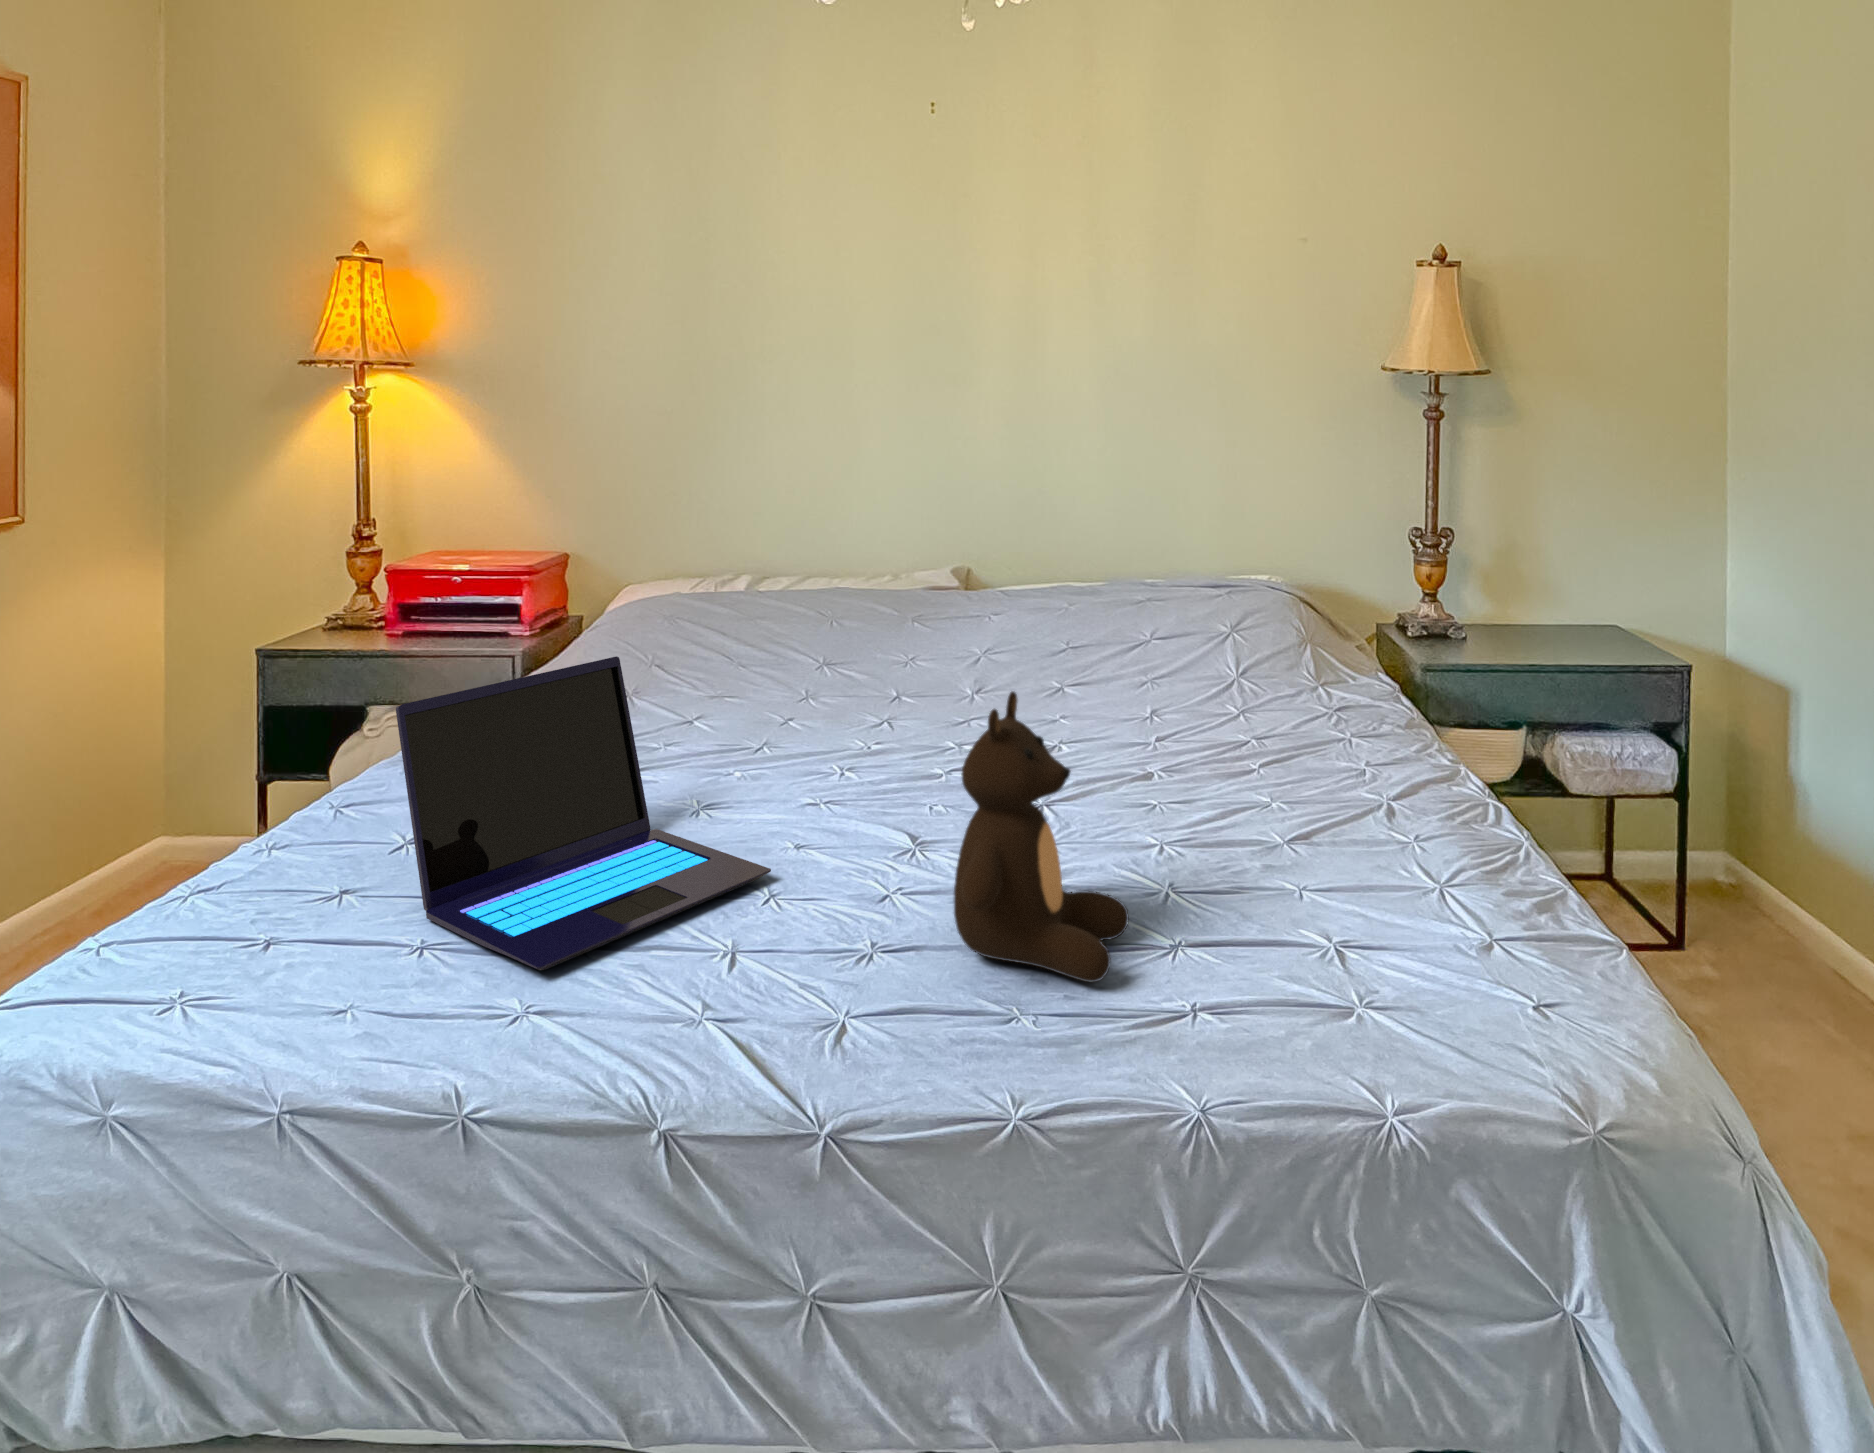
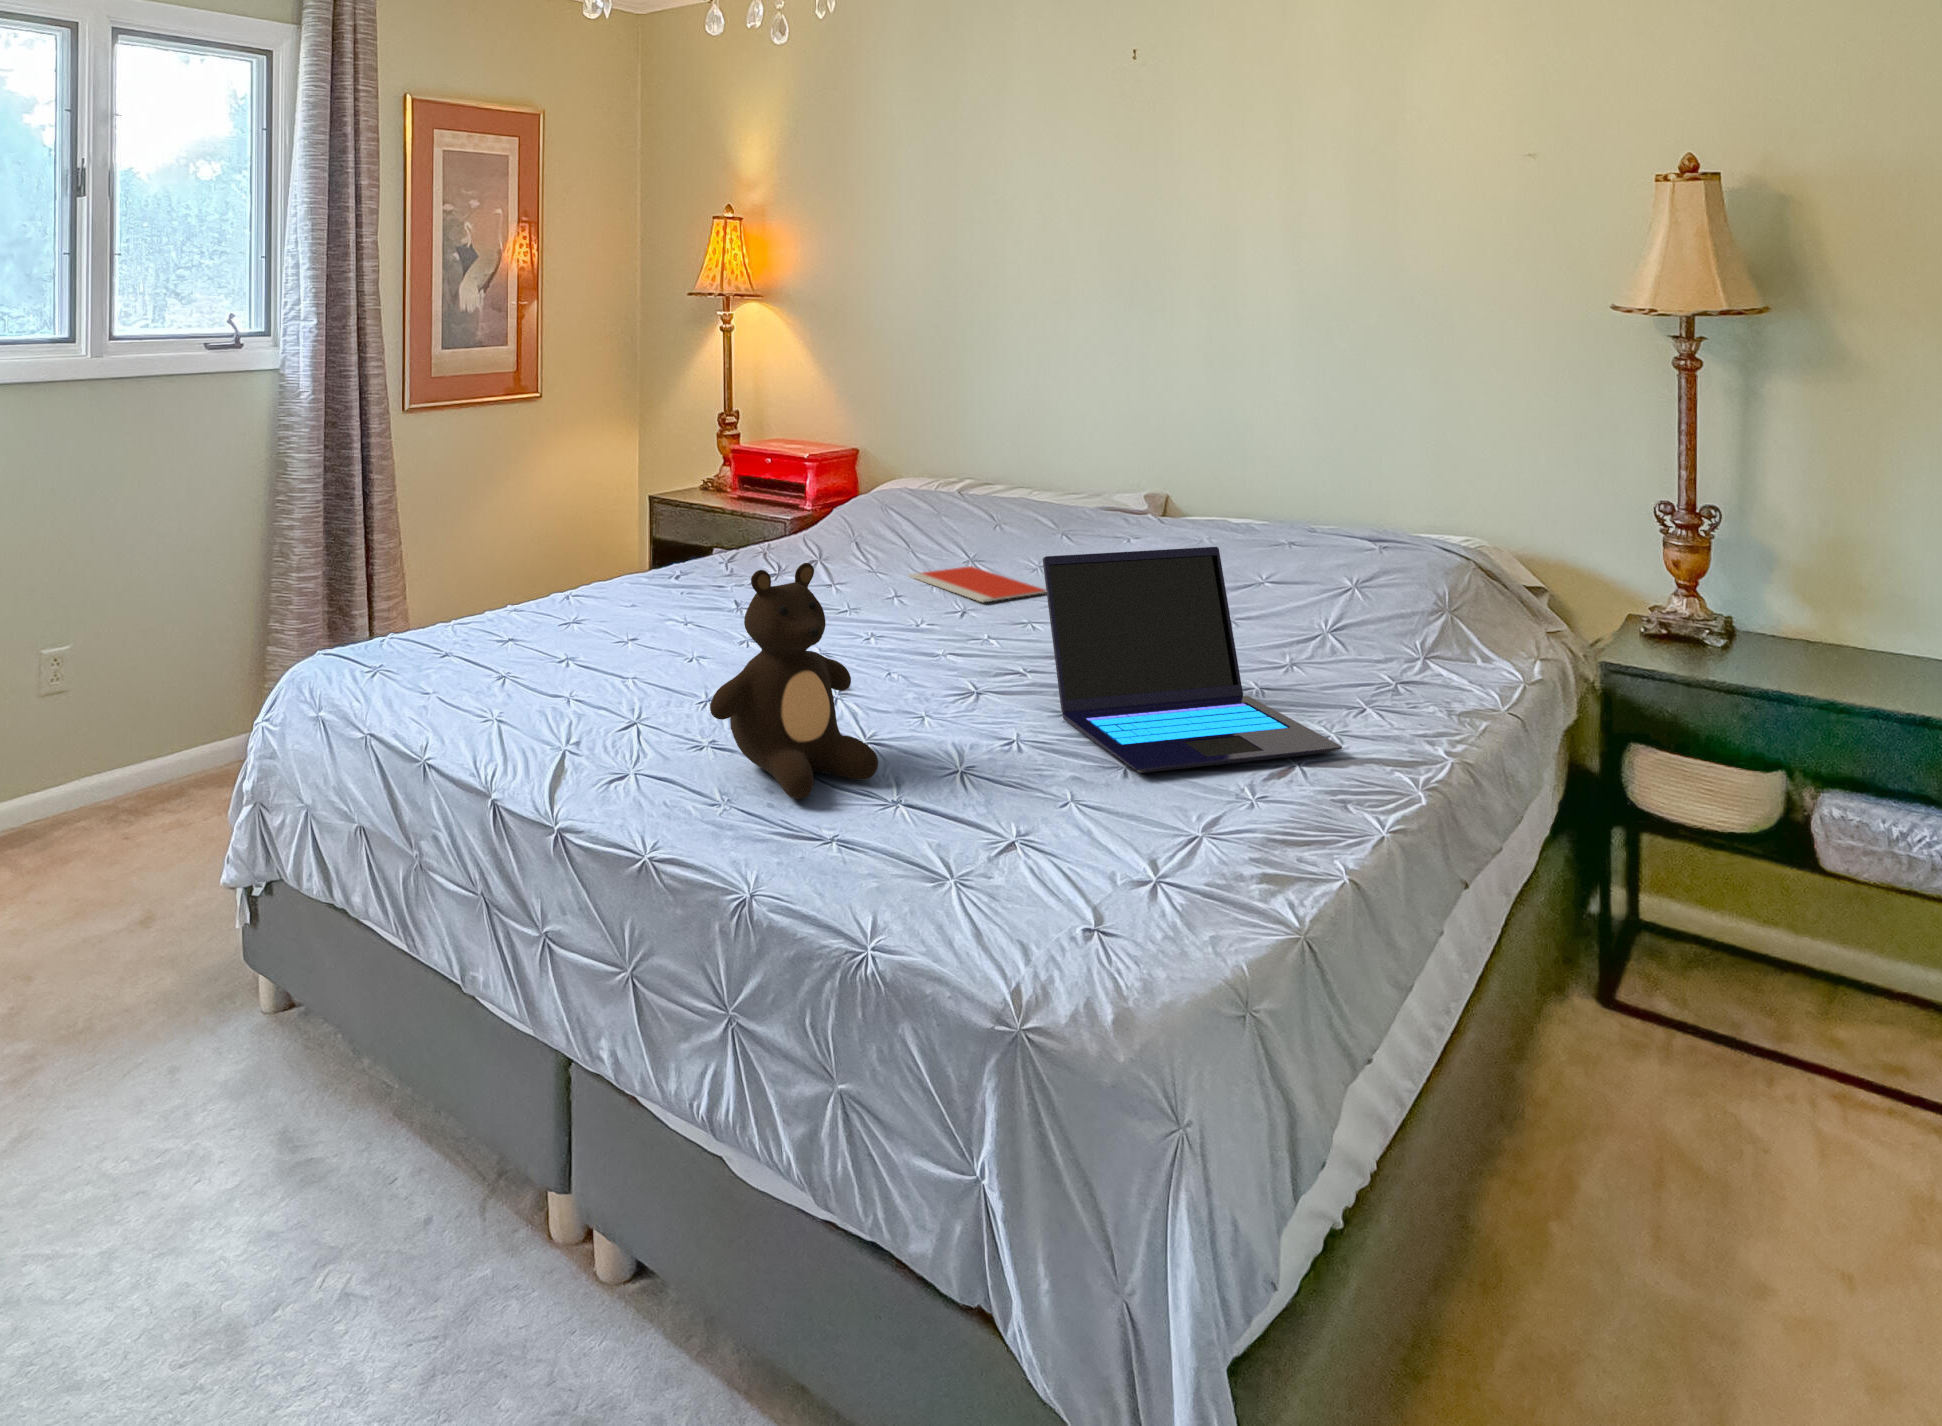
laptop: present [396,656,771,970] -> present [1043,547,1342,773]
notebook: none [767,673,940,711] -> present [909,566,1046,602]

